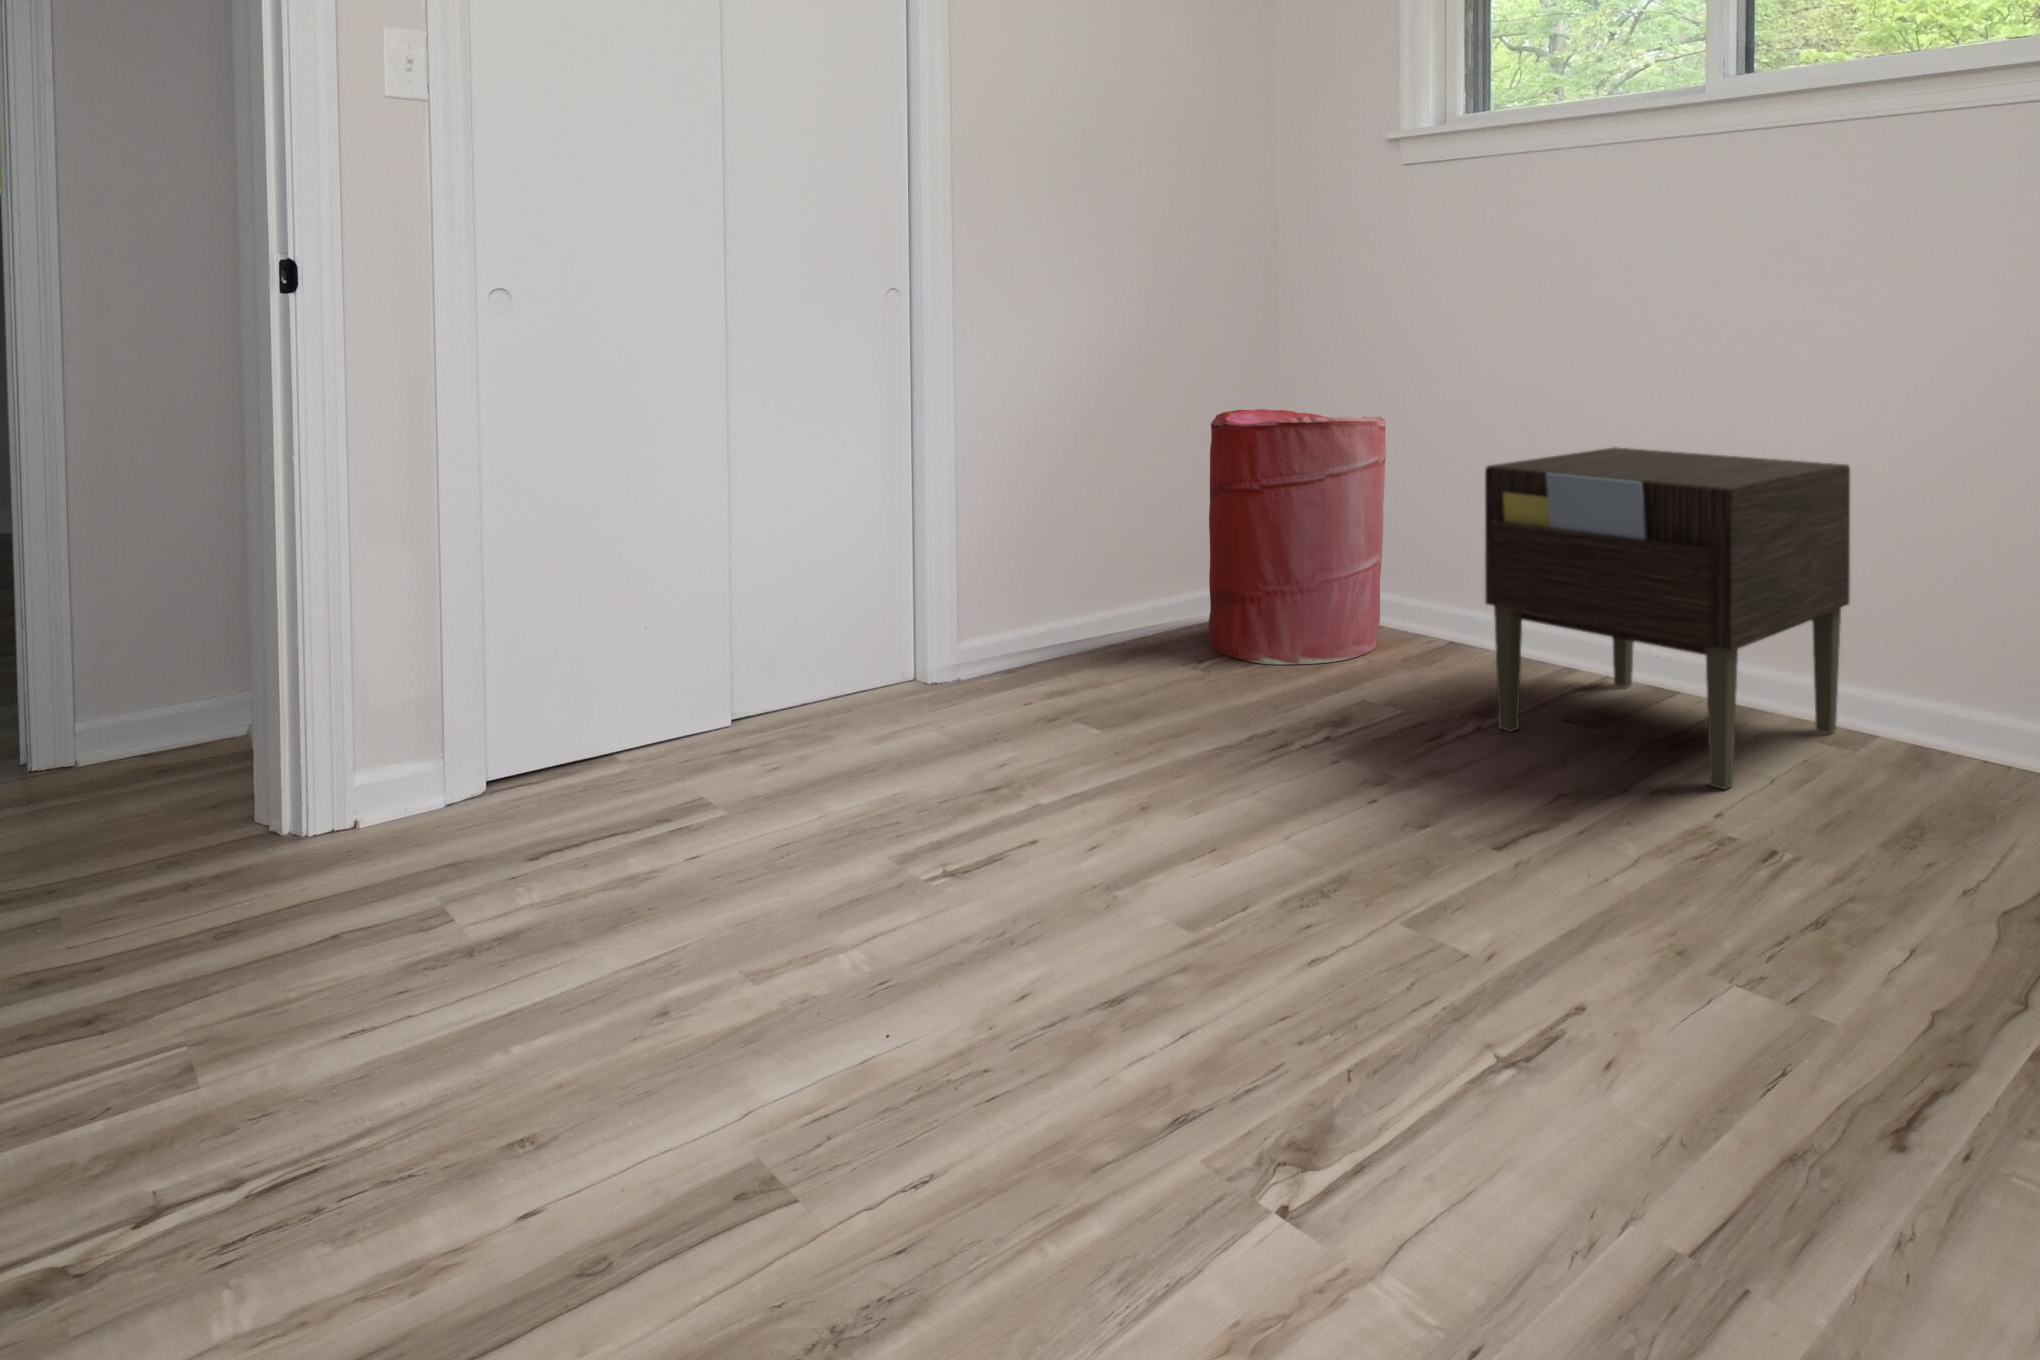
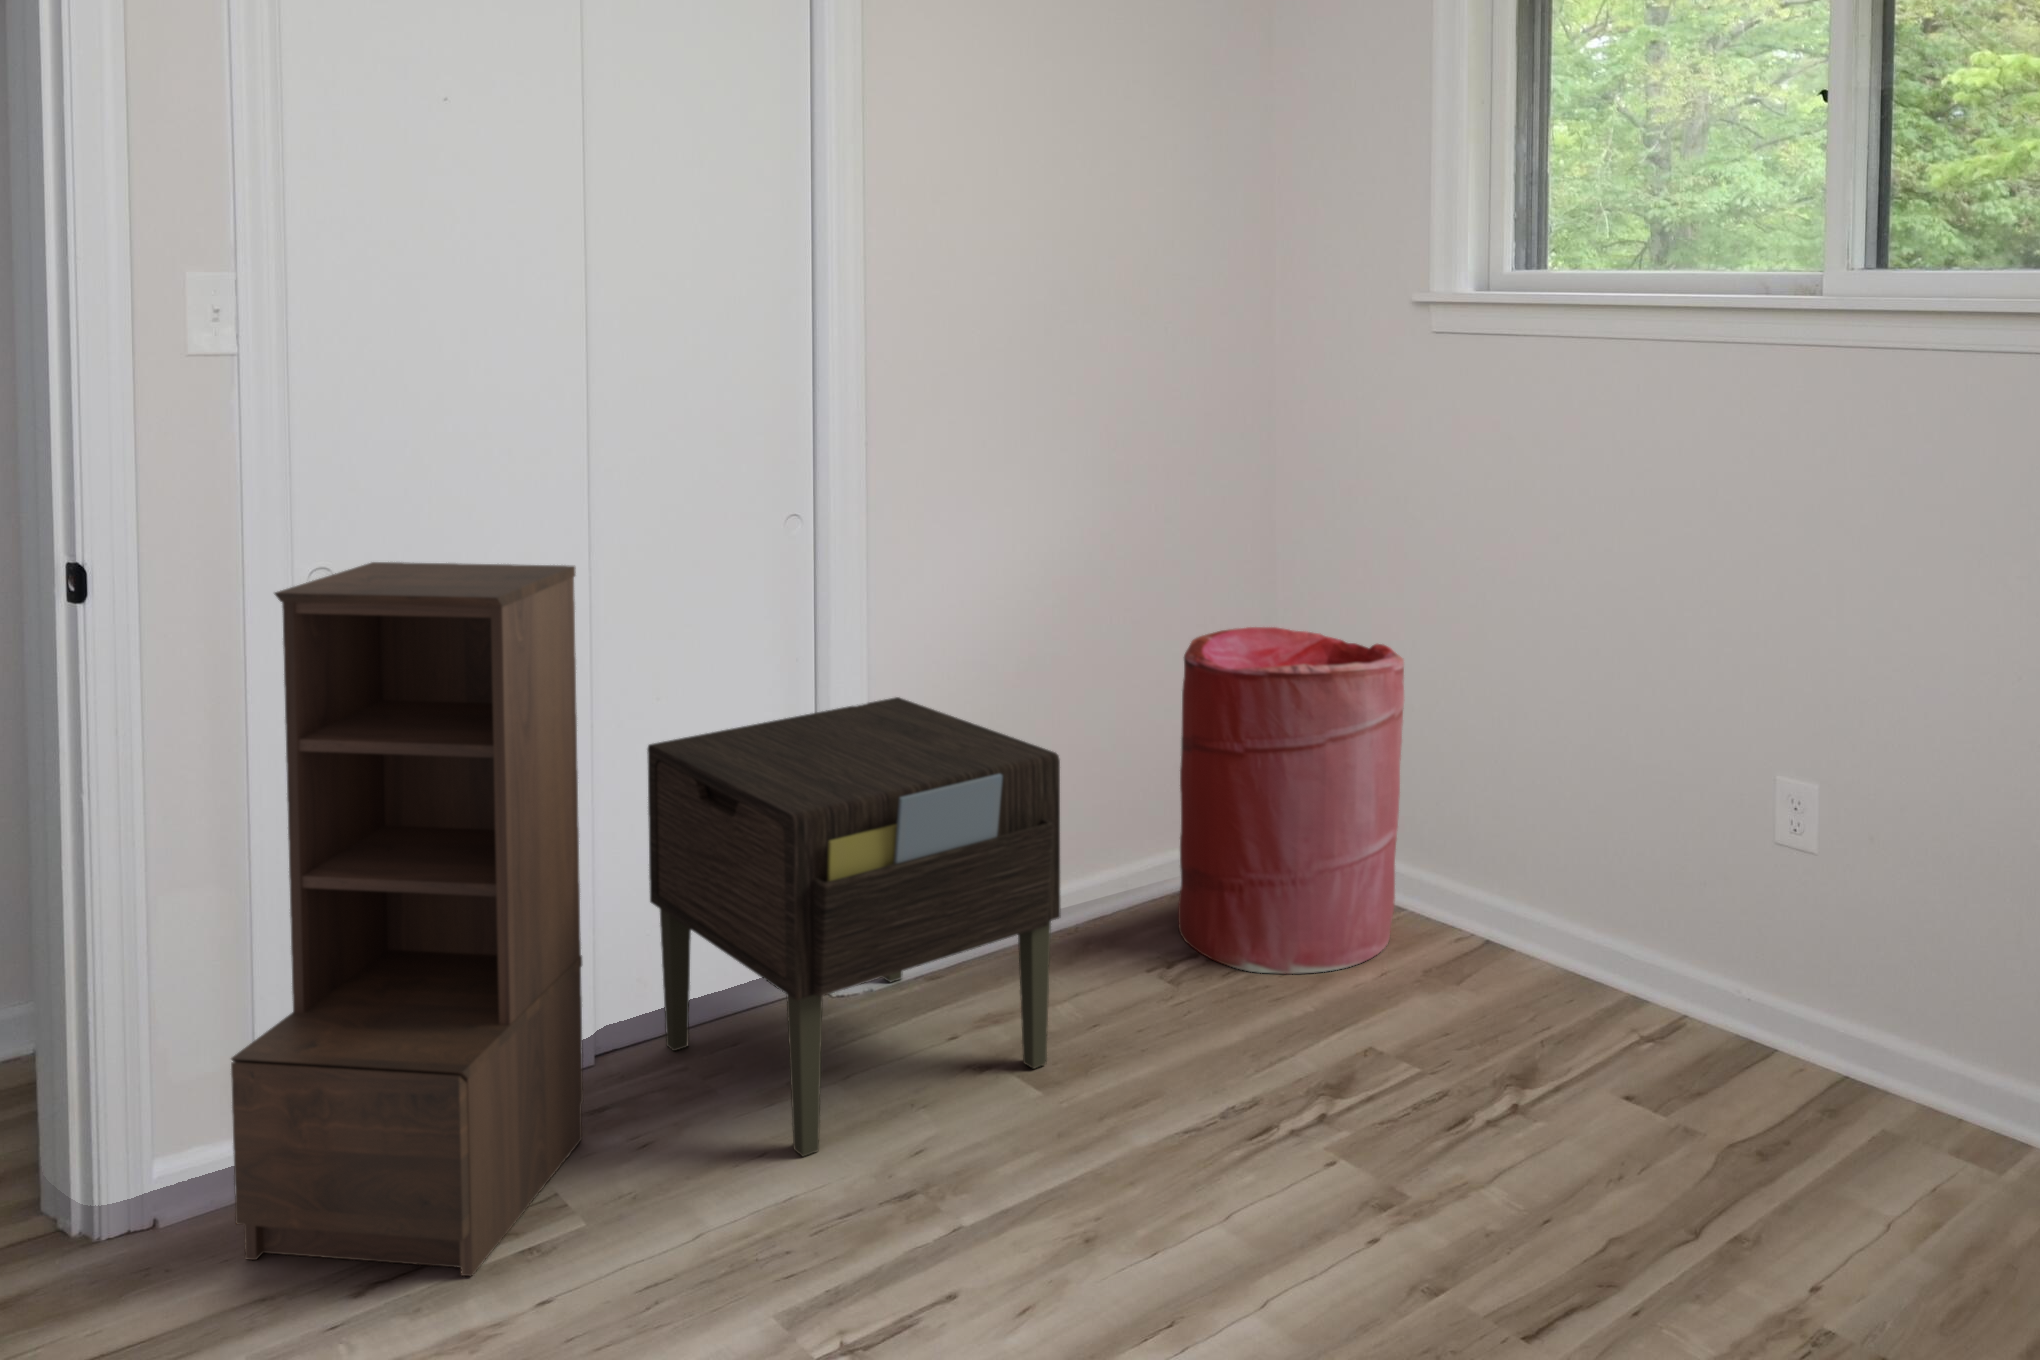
bookshelf: none [421,286,724,844] -> present [231,562,583,1276]
nightstand: present [1485,447,1850,789] -> present [647,697,1060,1157]

